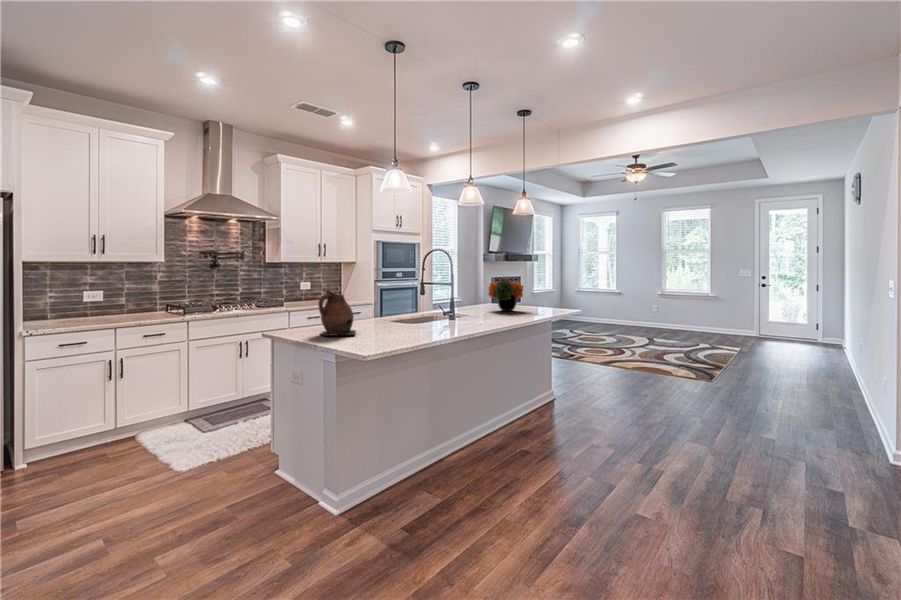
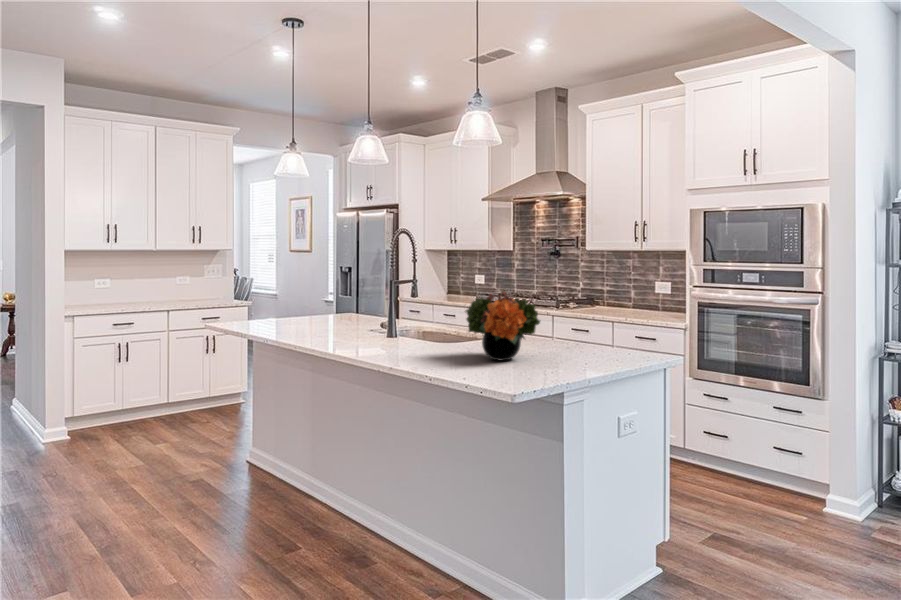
ceramic pitcher: present [318,290,356,336] -> none [284,282,320,325]

